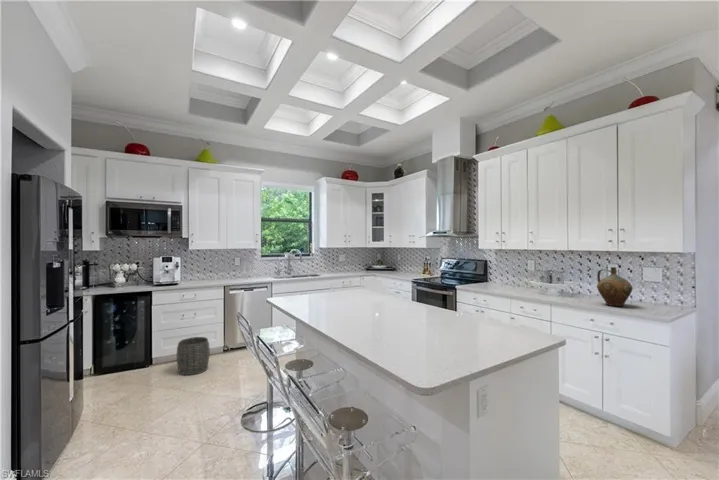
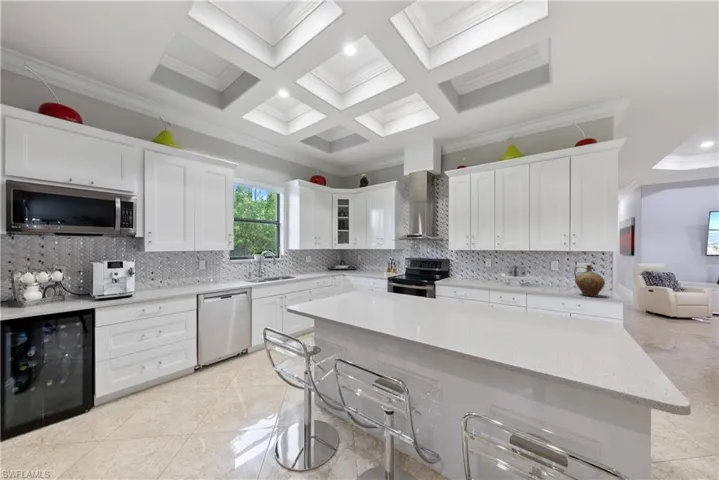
woven basket: present [177,337,210,375] -> none [137,361,184,417]

